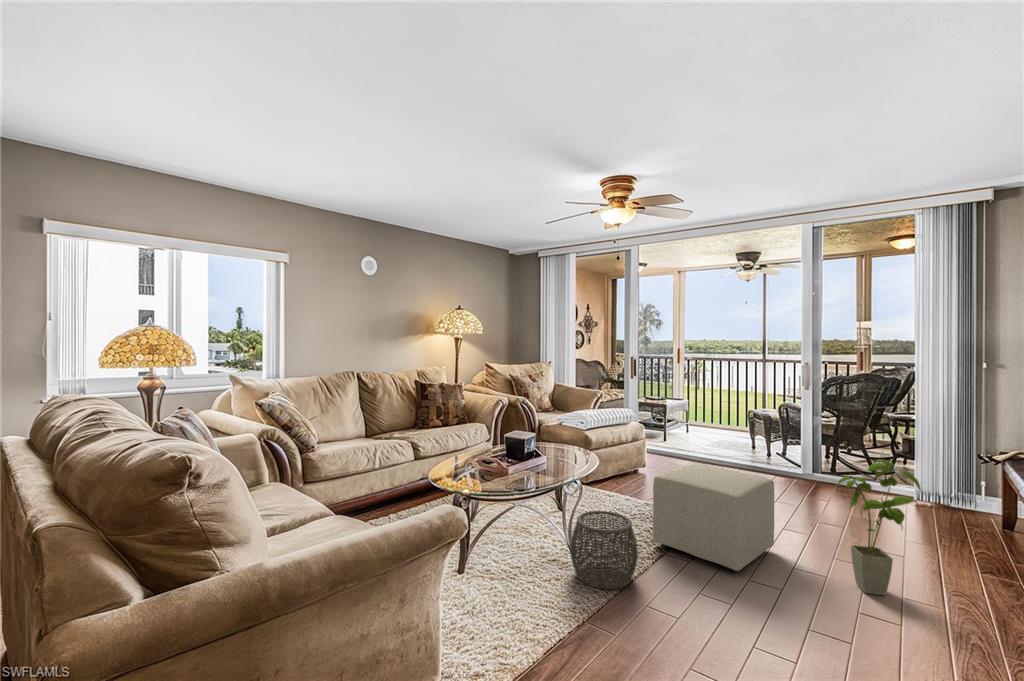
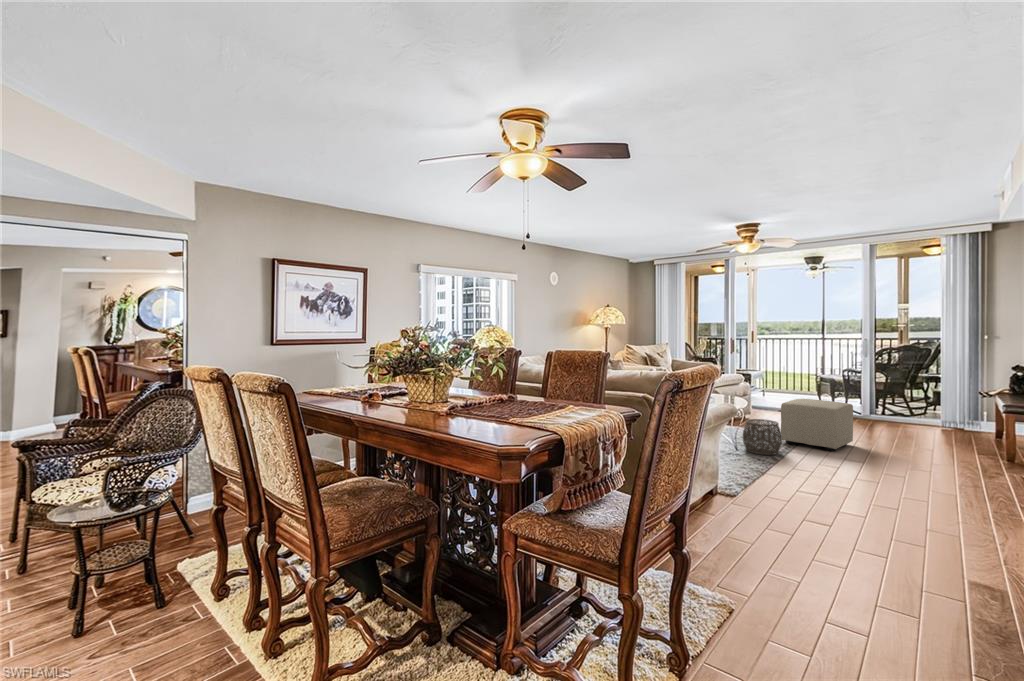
house plant: present [838,459,921,595] -> none [892,387,938,458]

